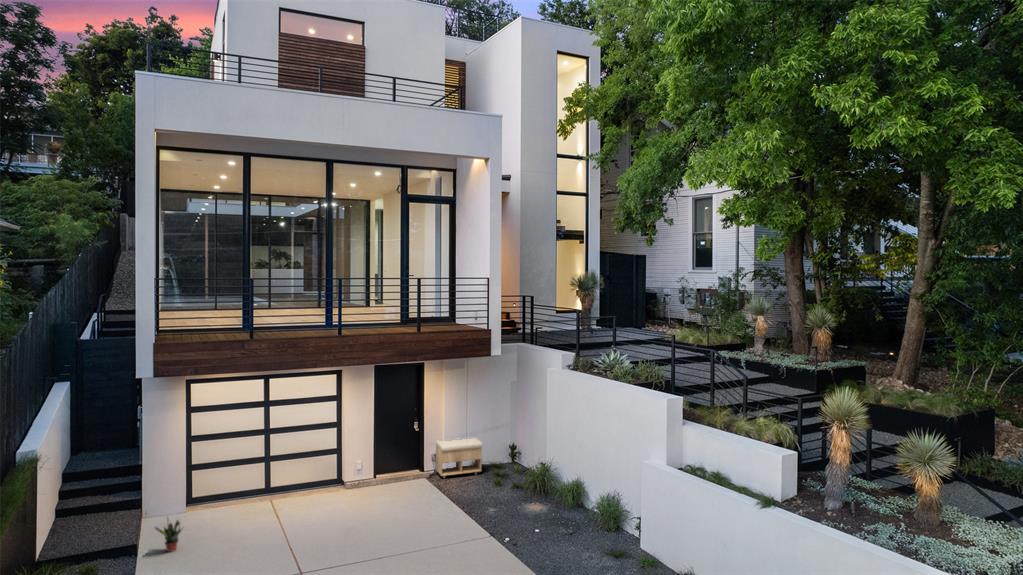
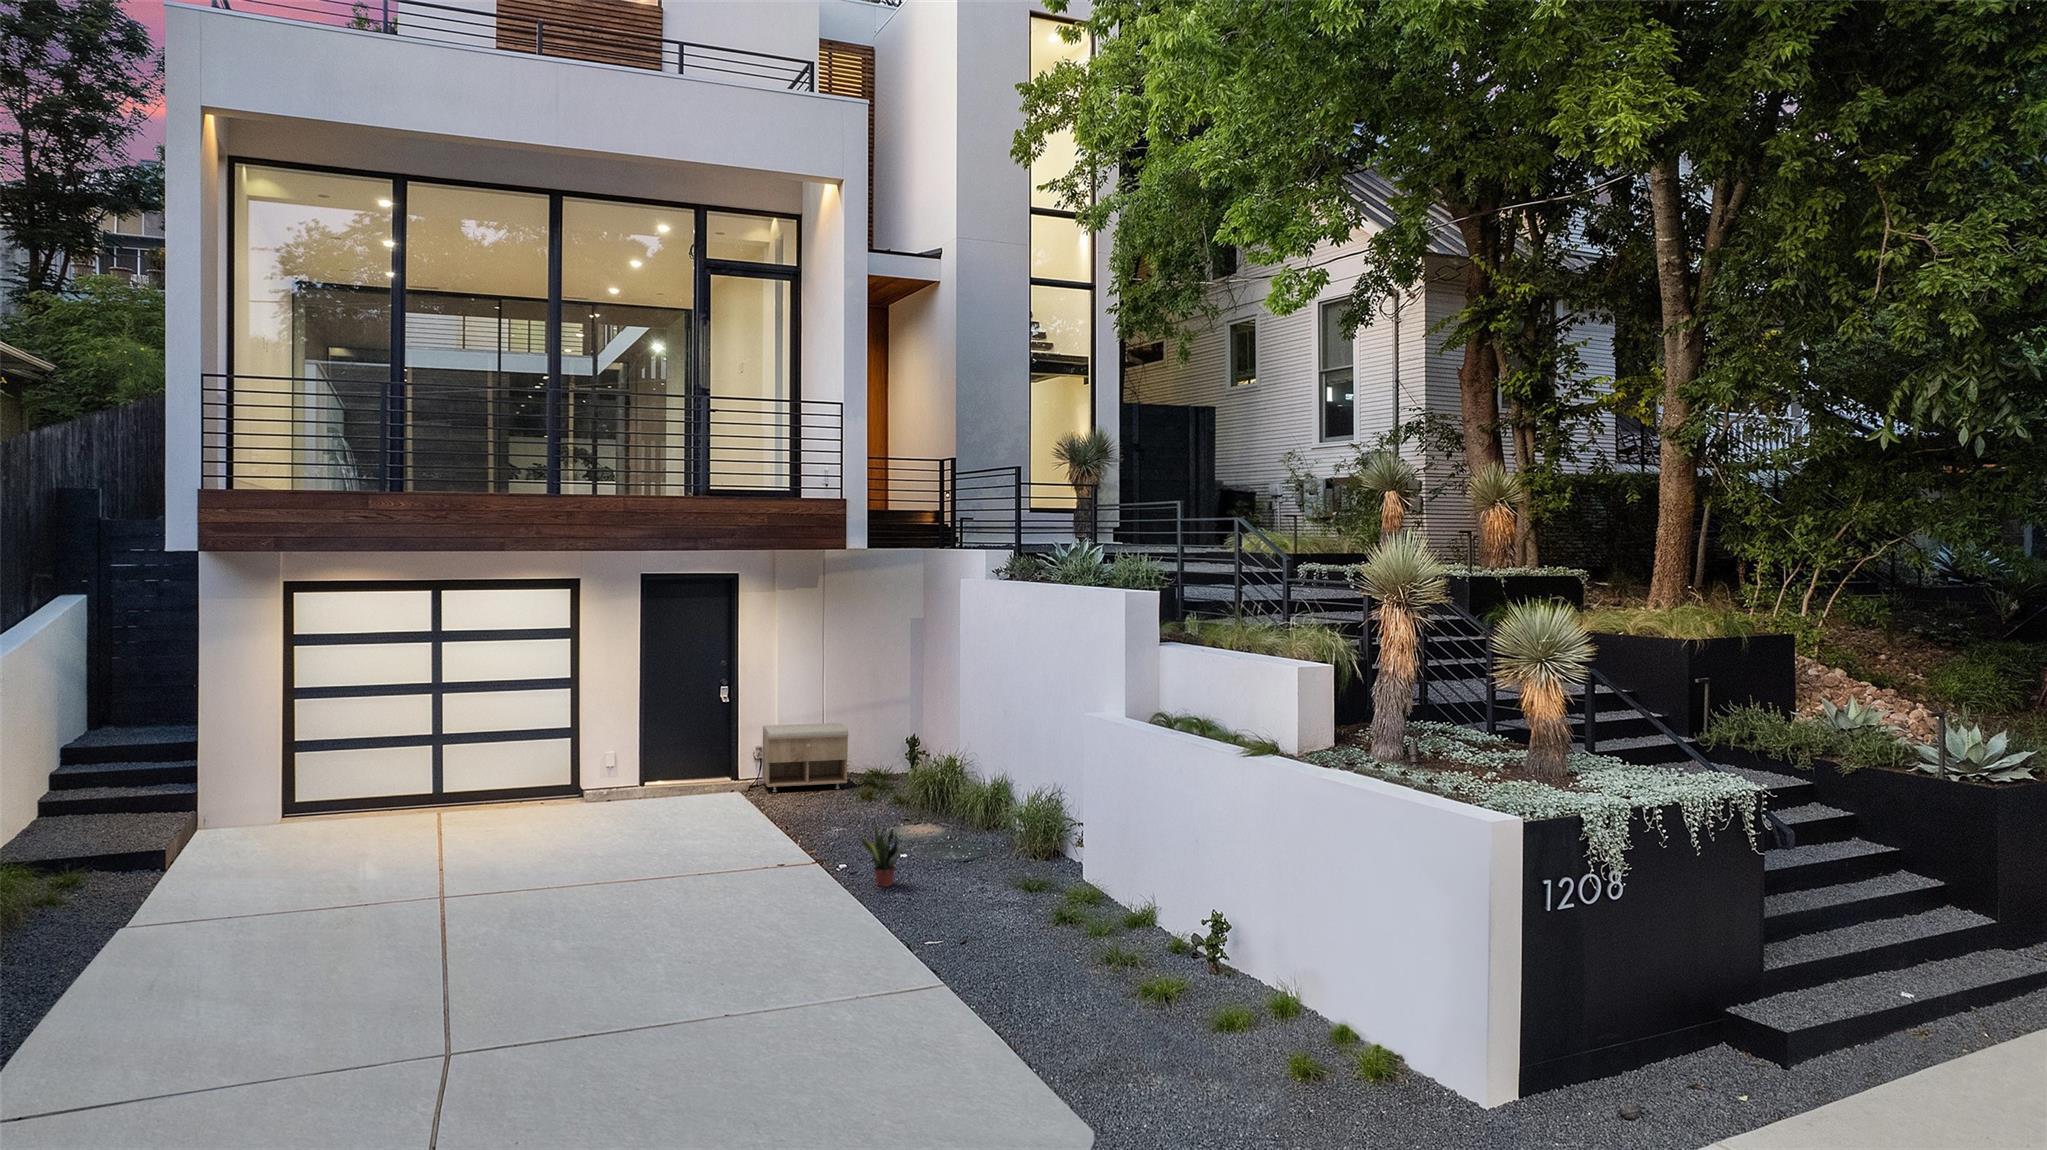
potted plant: present [156,520,183,552] -> present [861,823,905,887]

